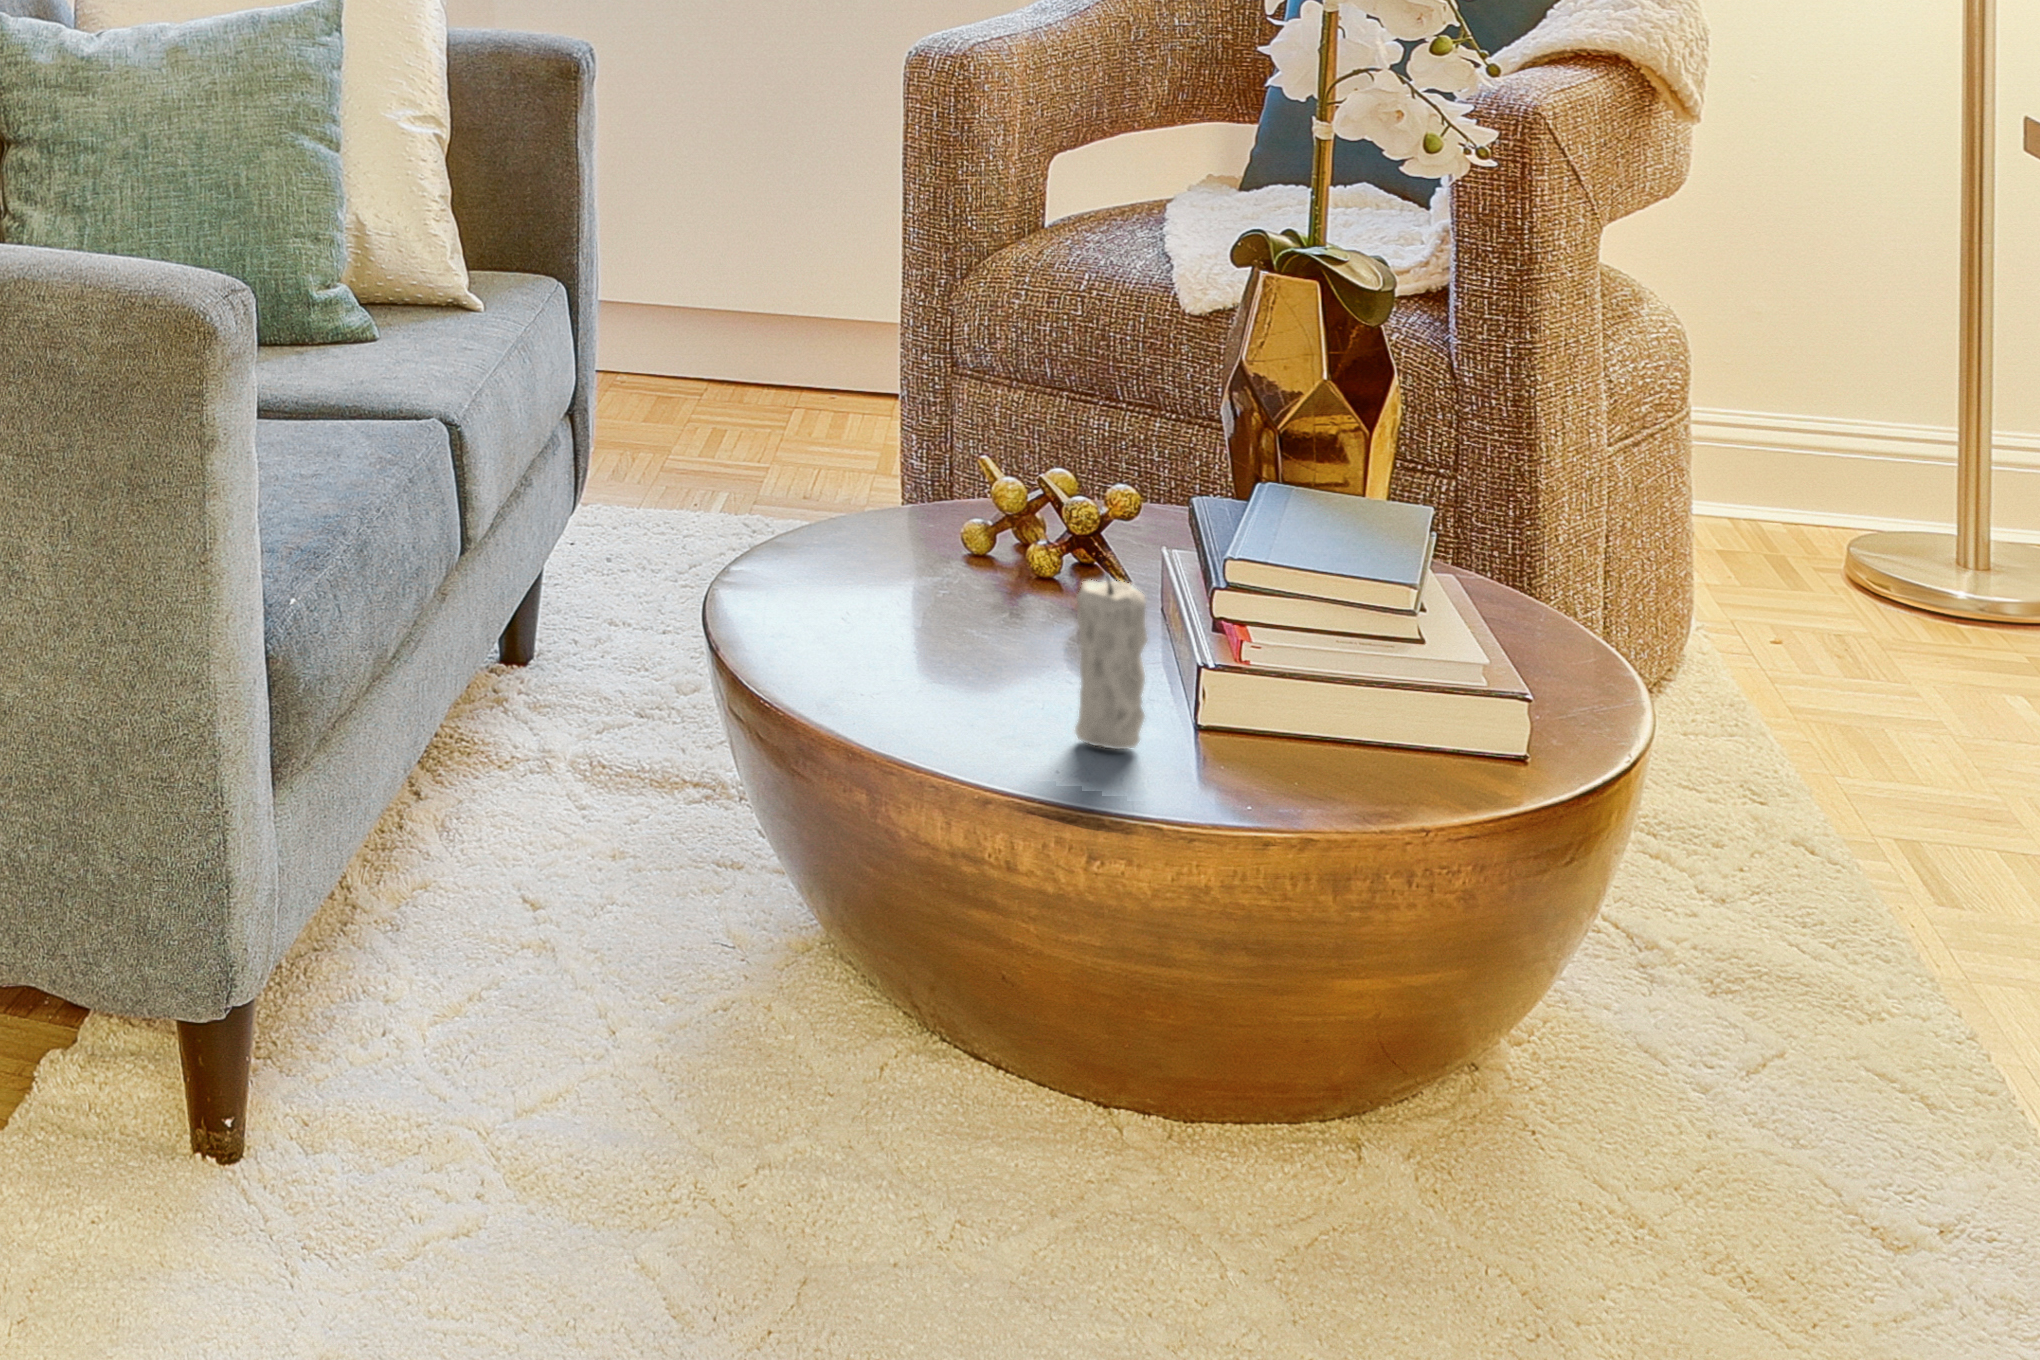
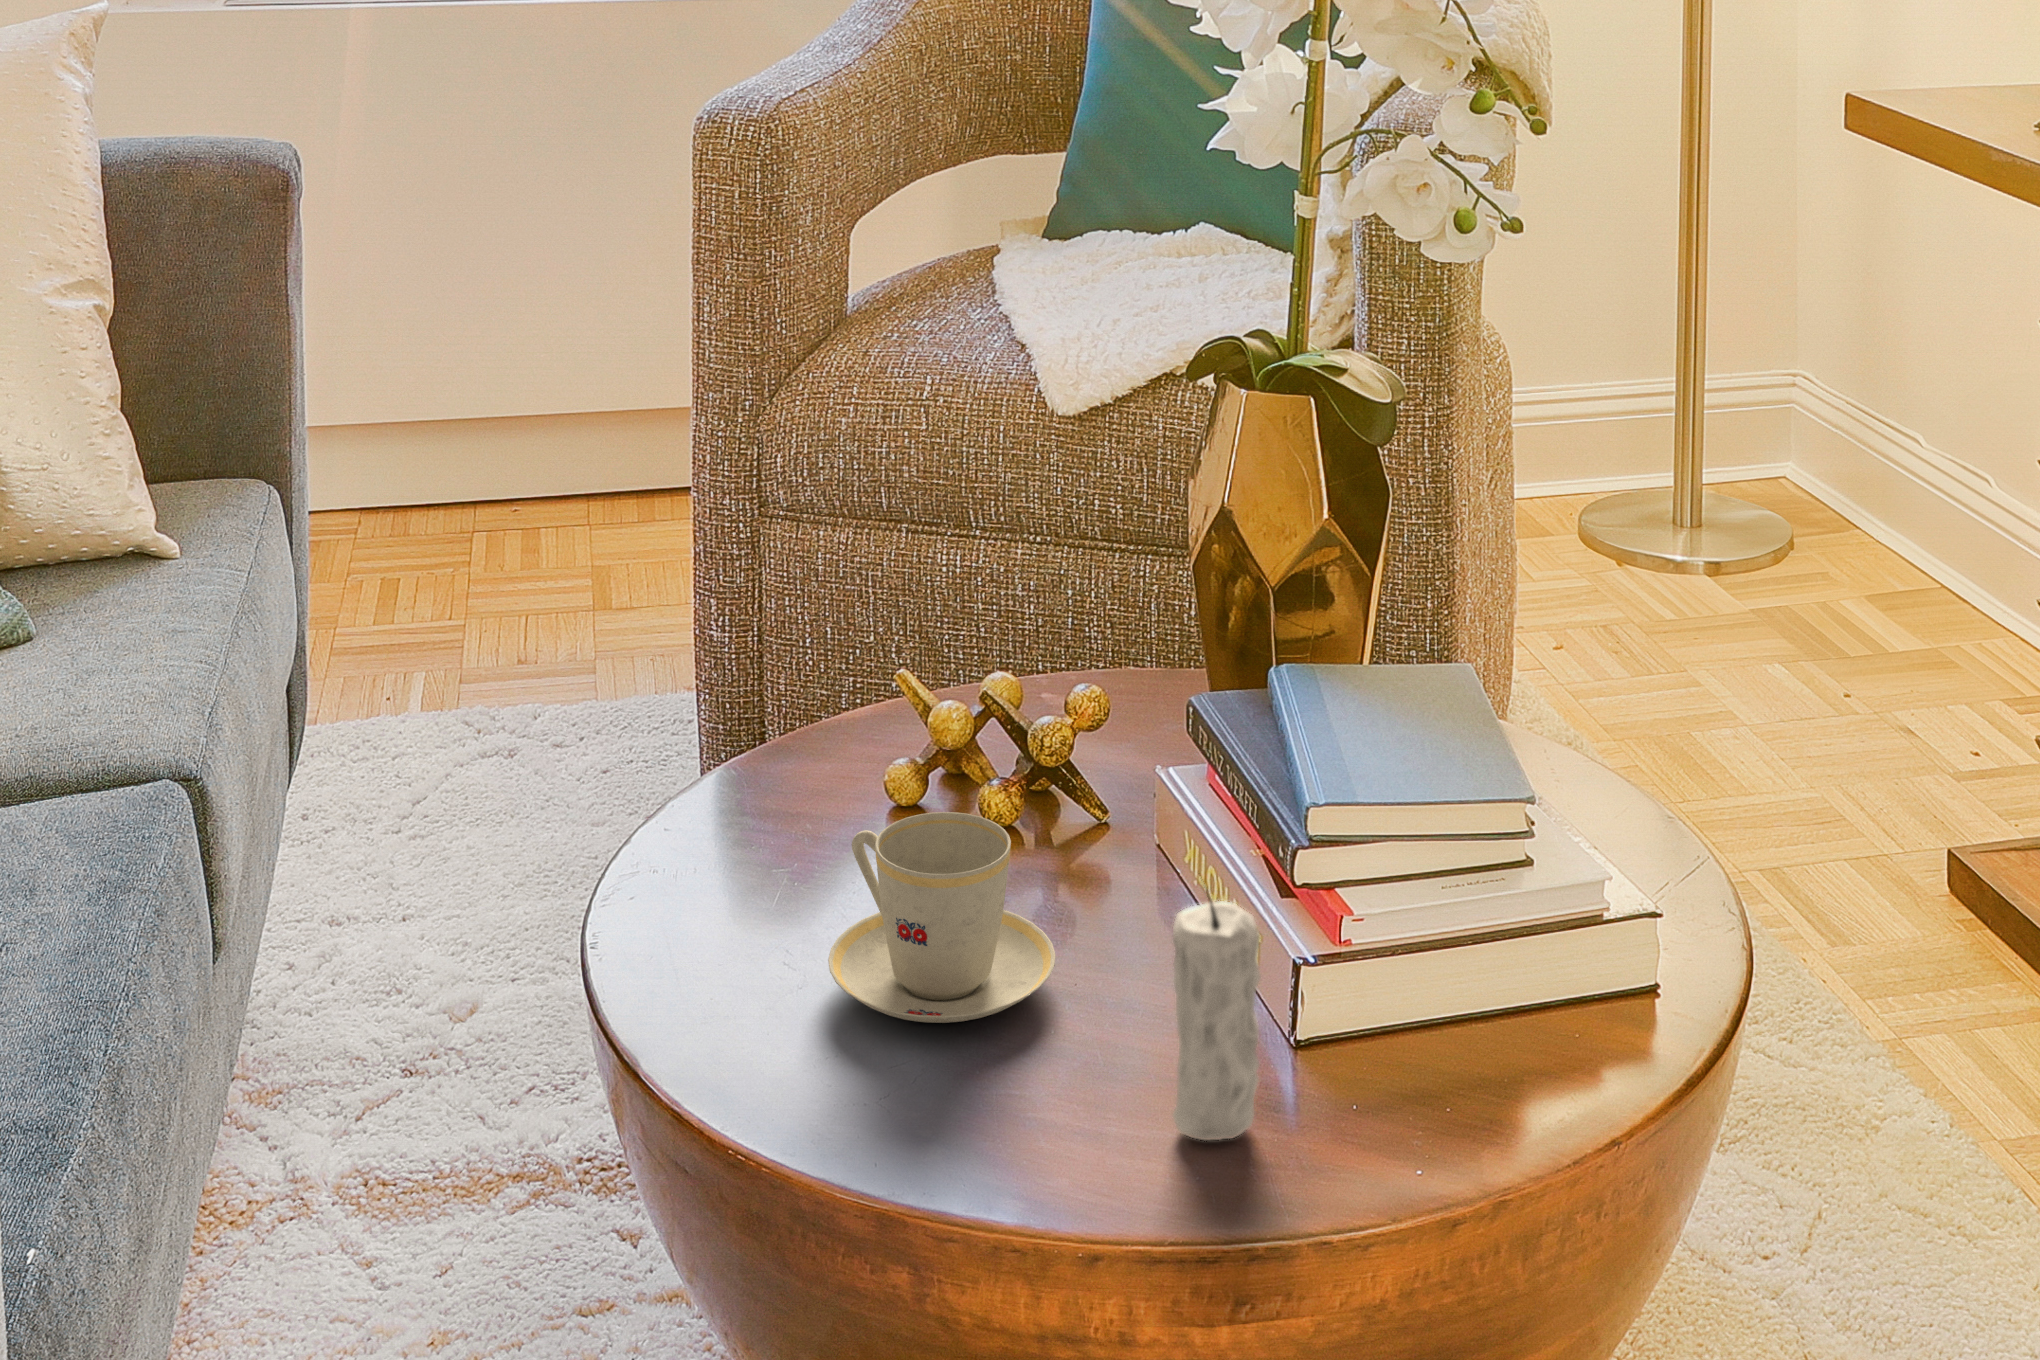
teacup: none [855,517,1031,657] -> present [828,812,1055,1023]

